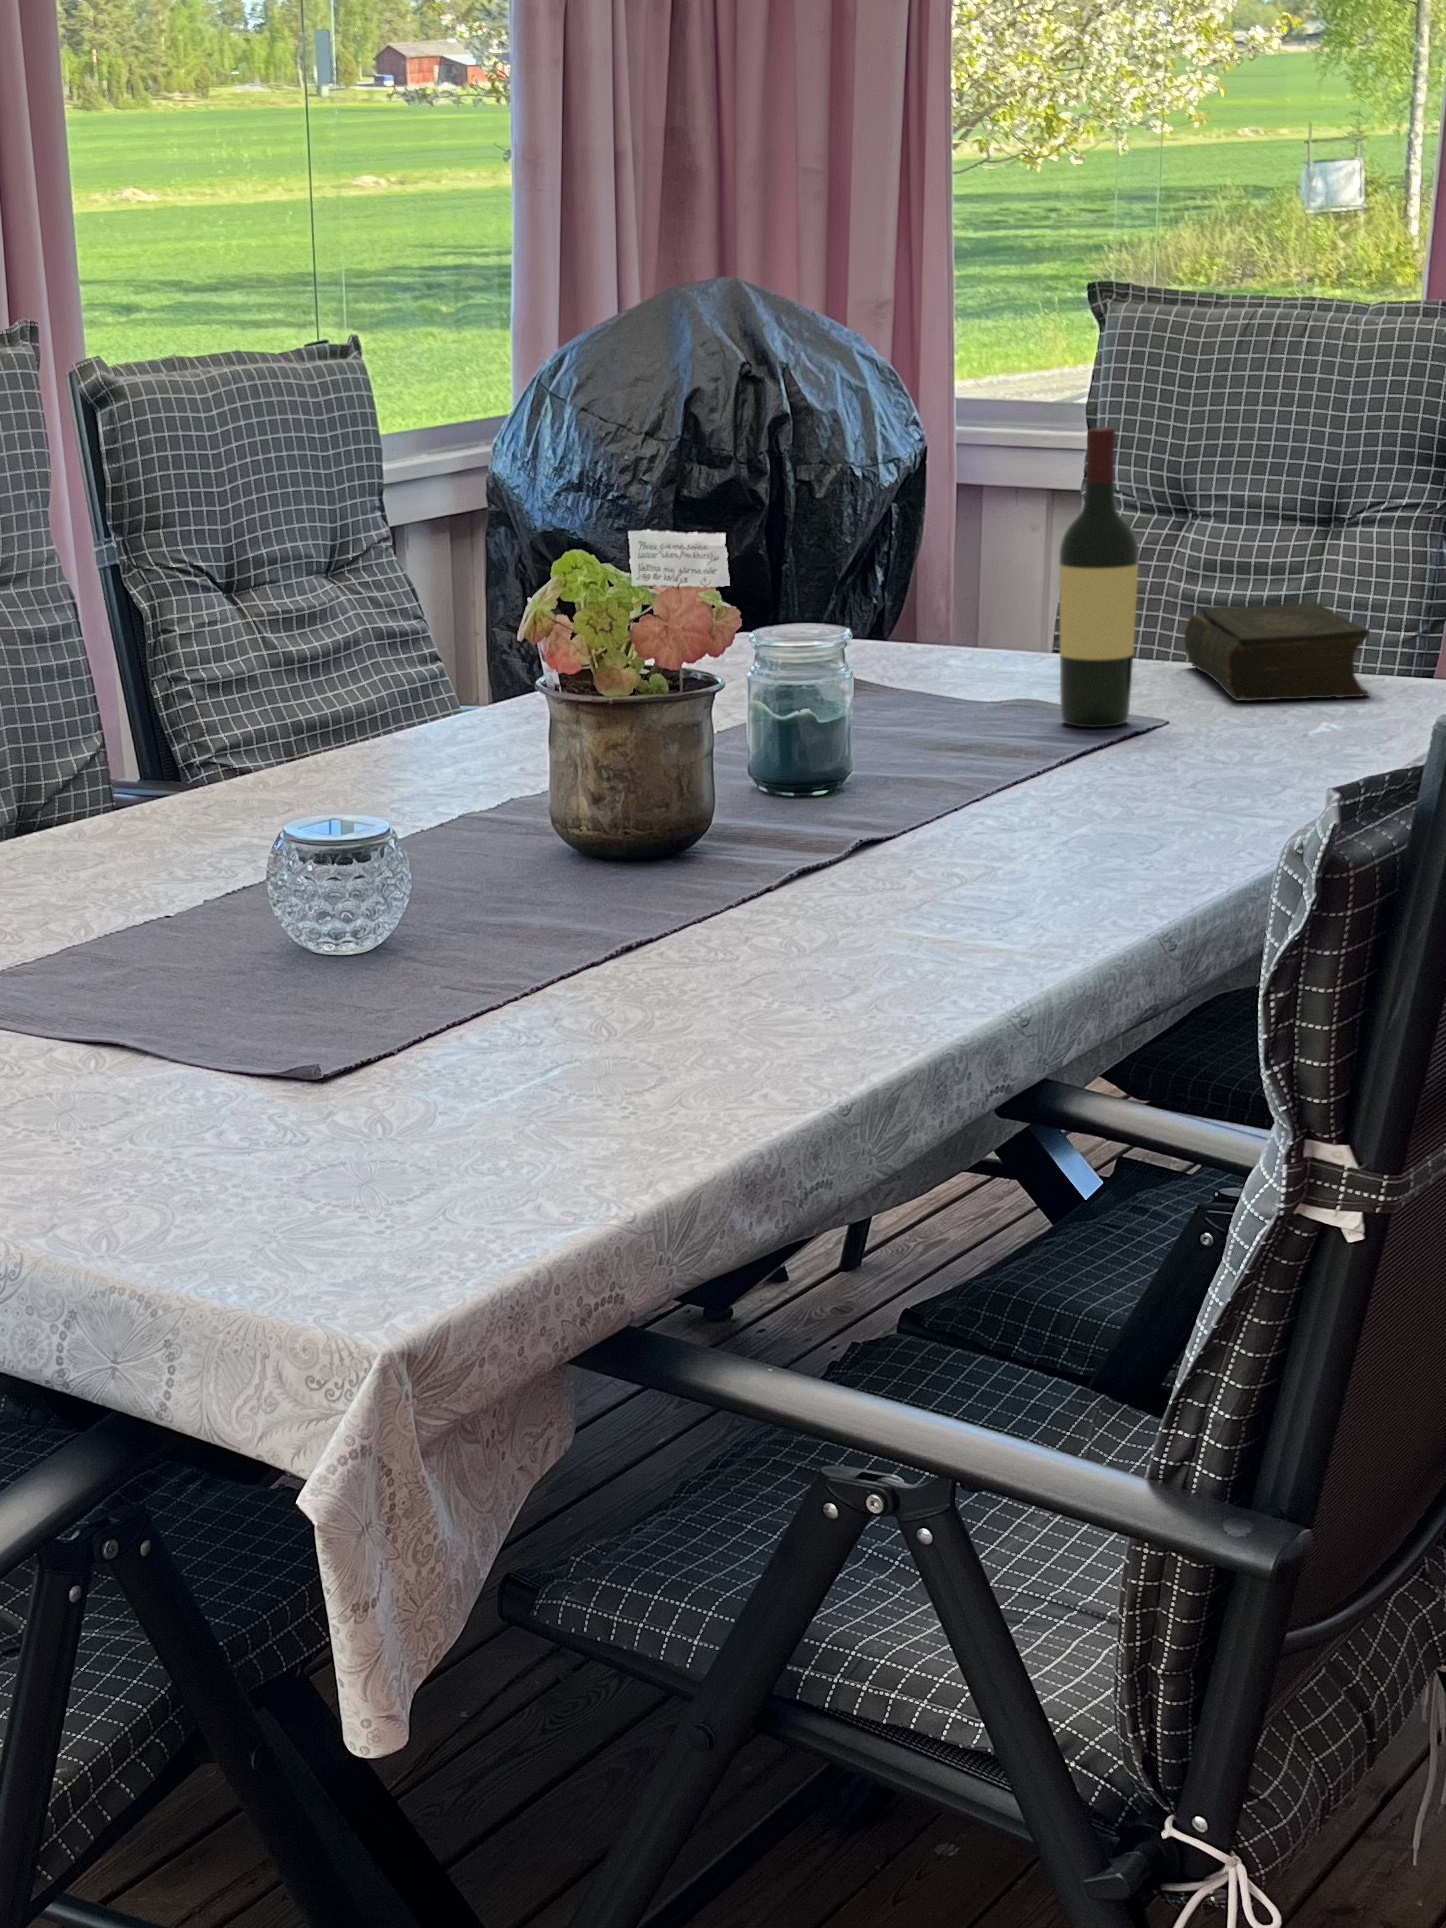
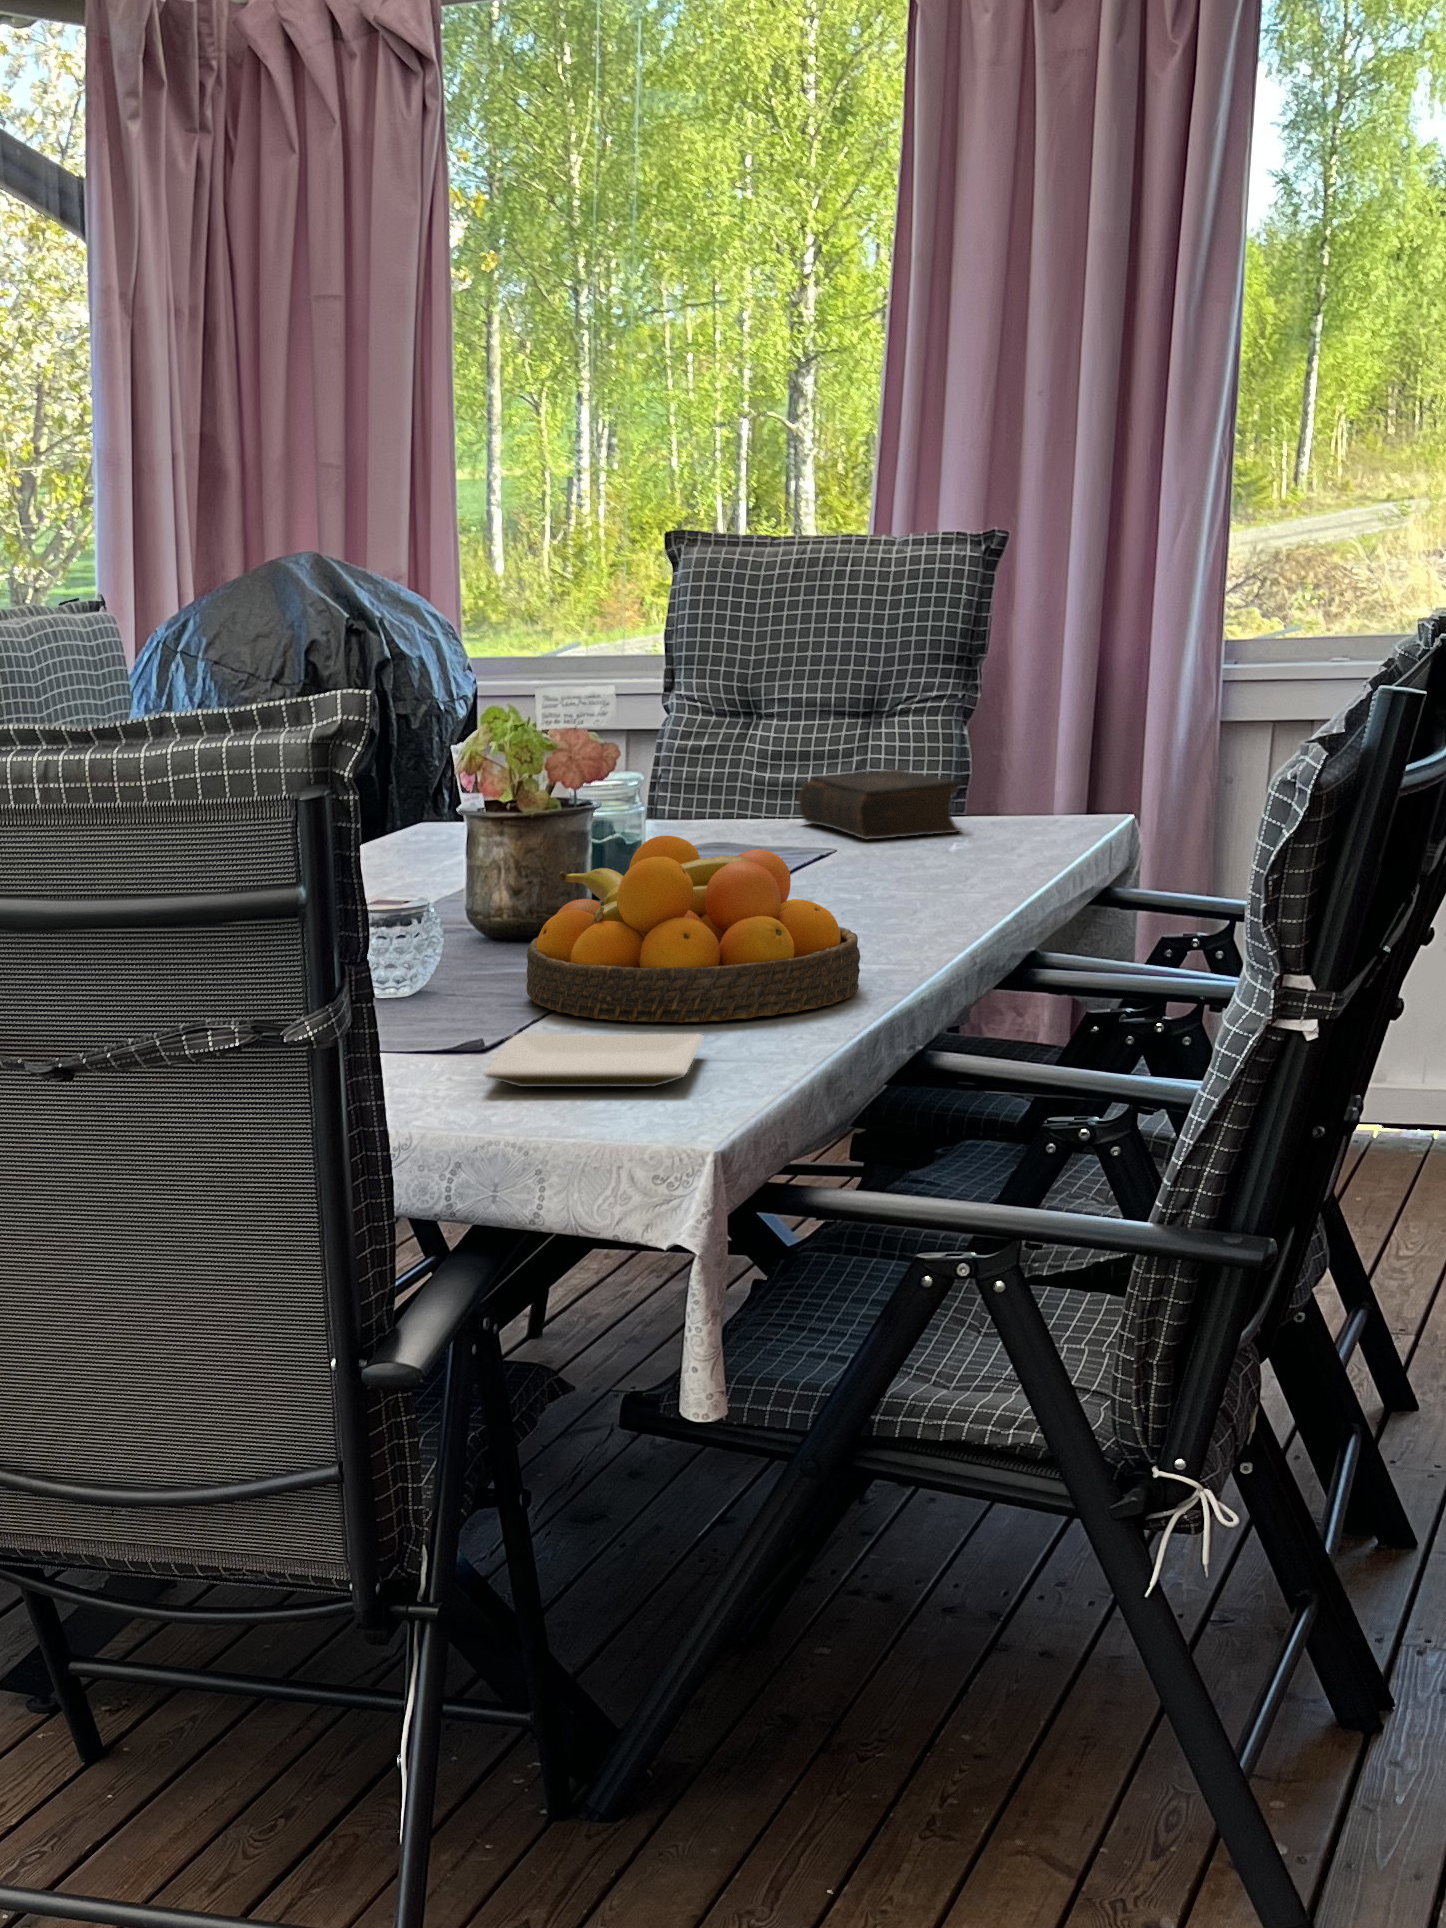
wine bottle: present [1059,427,1139,727] -> none [746,628,807,860]
fruit bowl: none [500,743,962,1029] -> present [527,836,860,1023]
plate: none [235,1044,617,1162] -> present [484,1034,704,1087]

